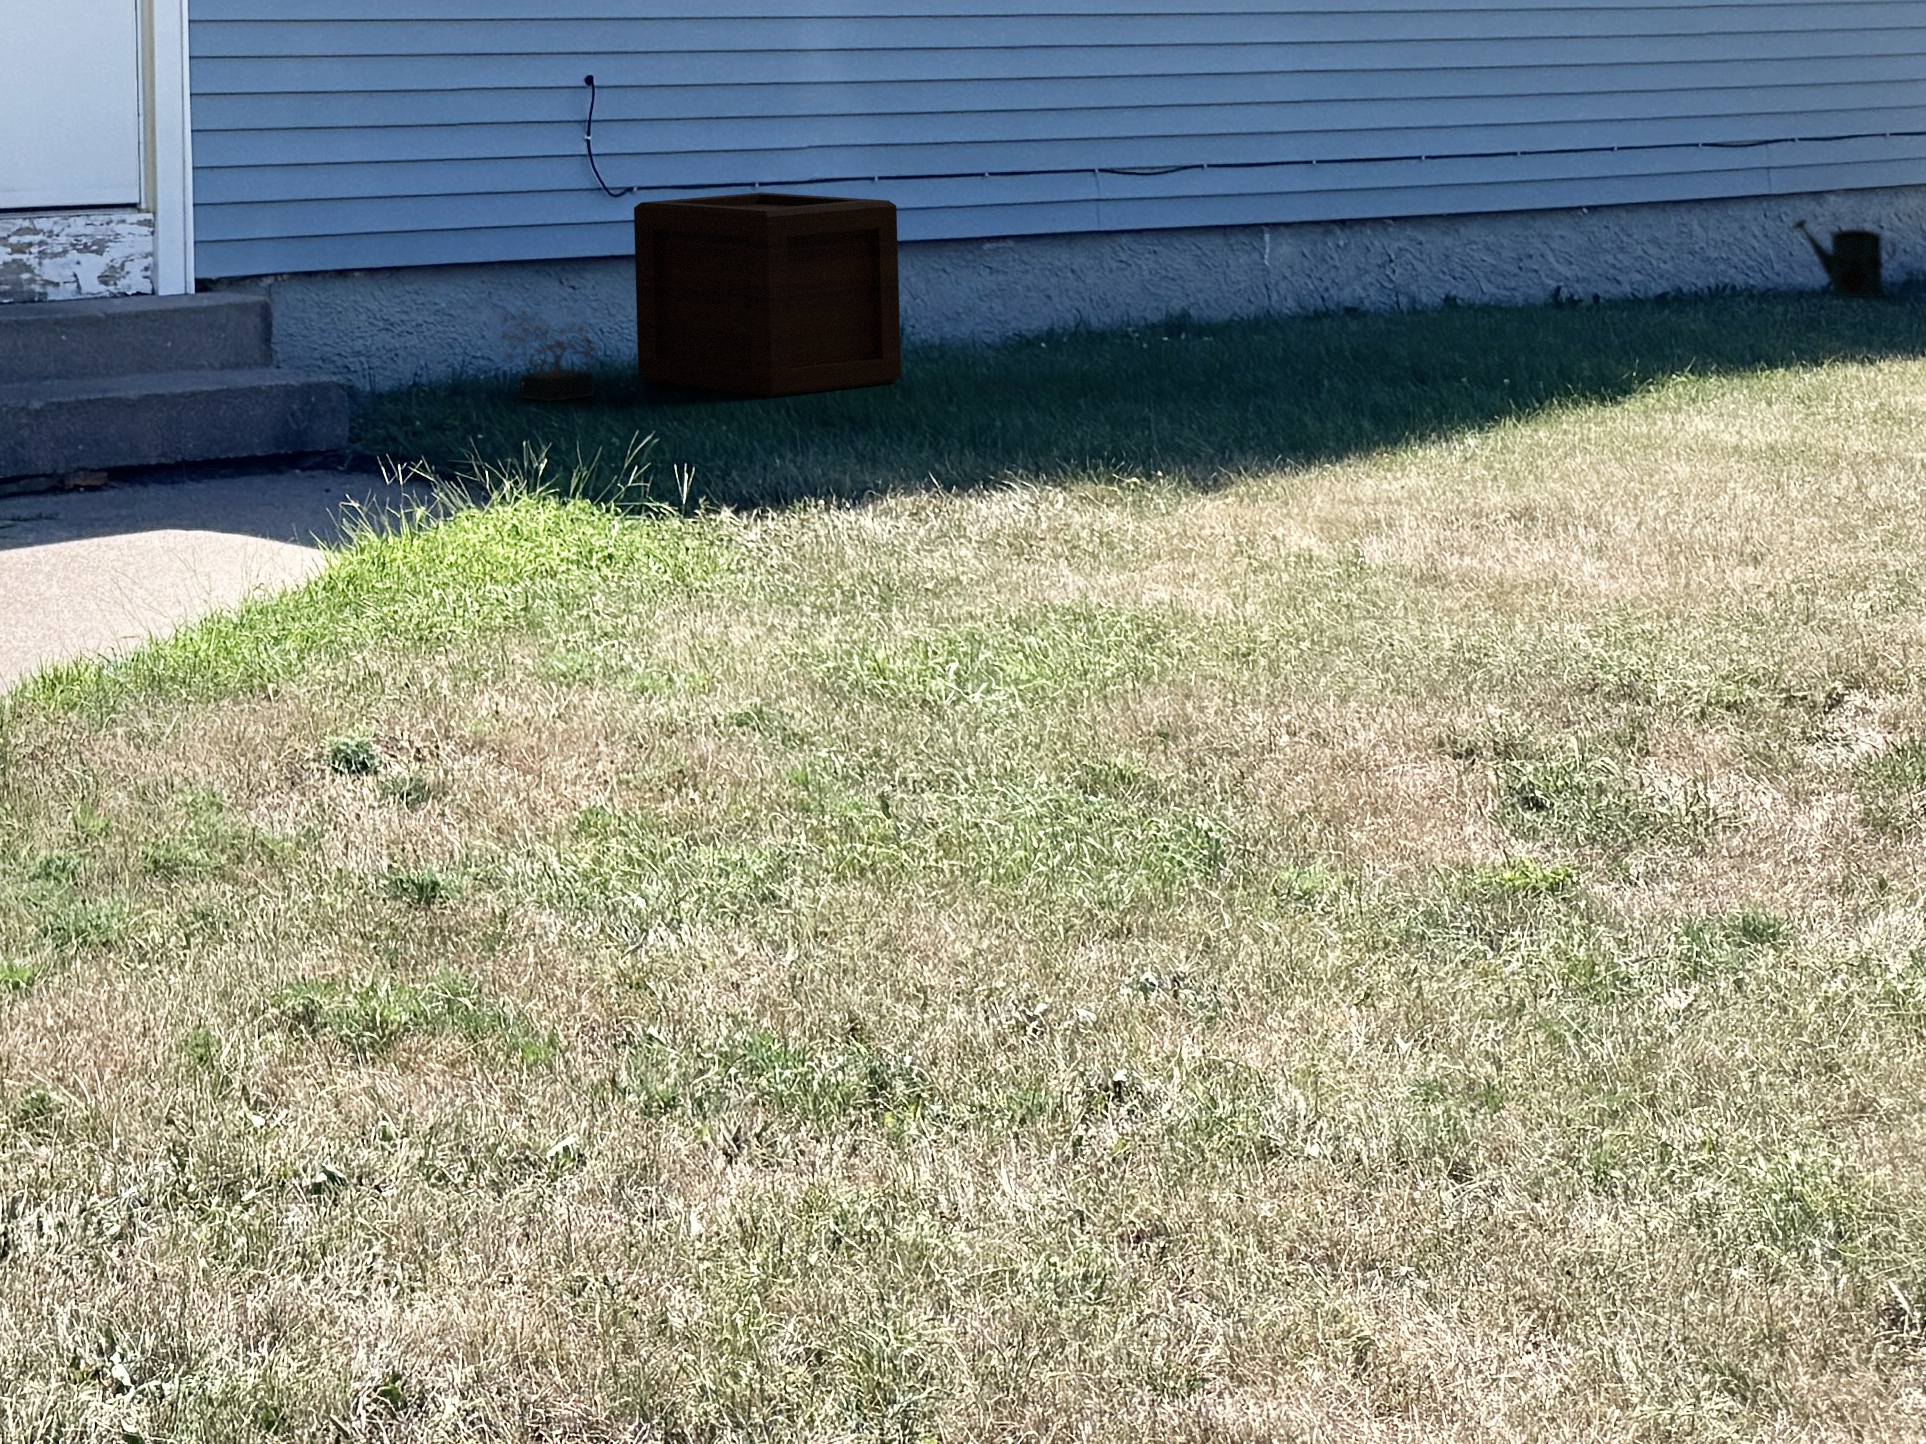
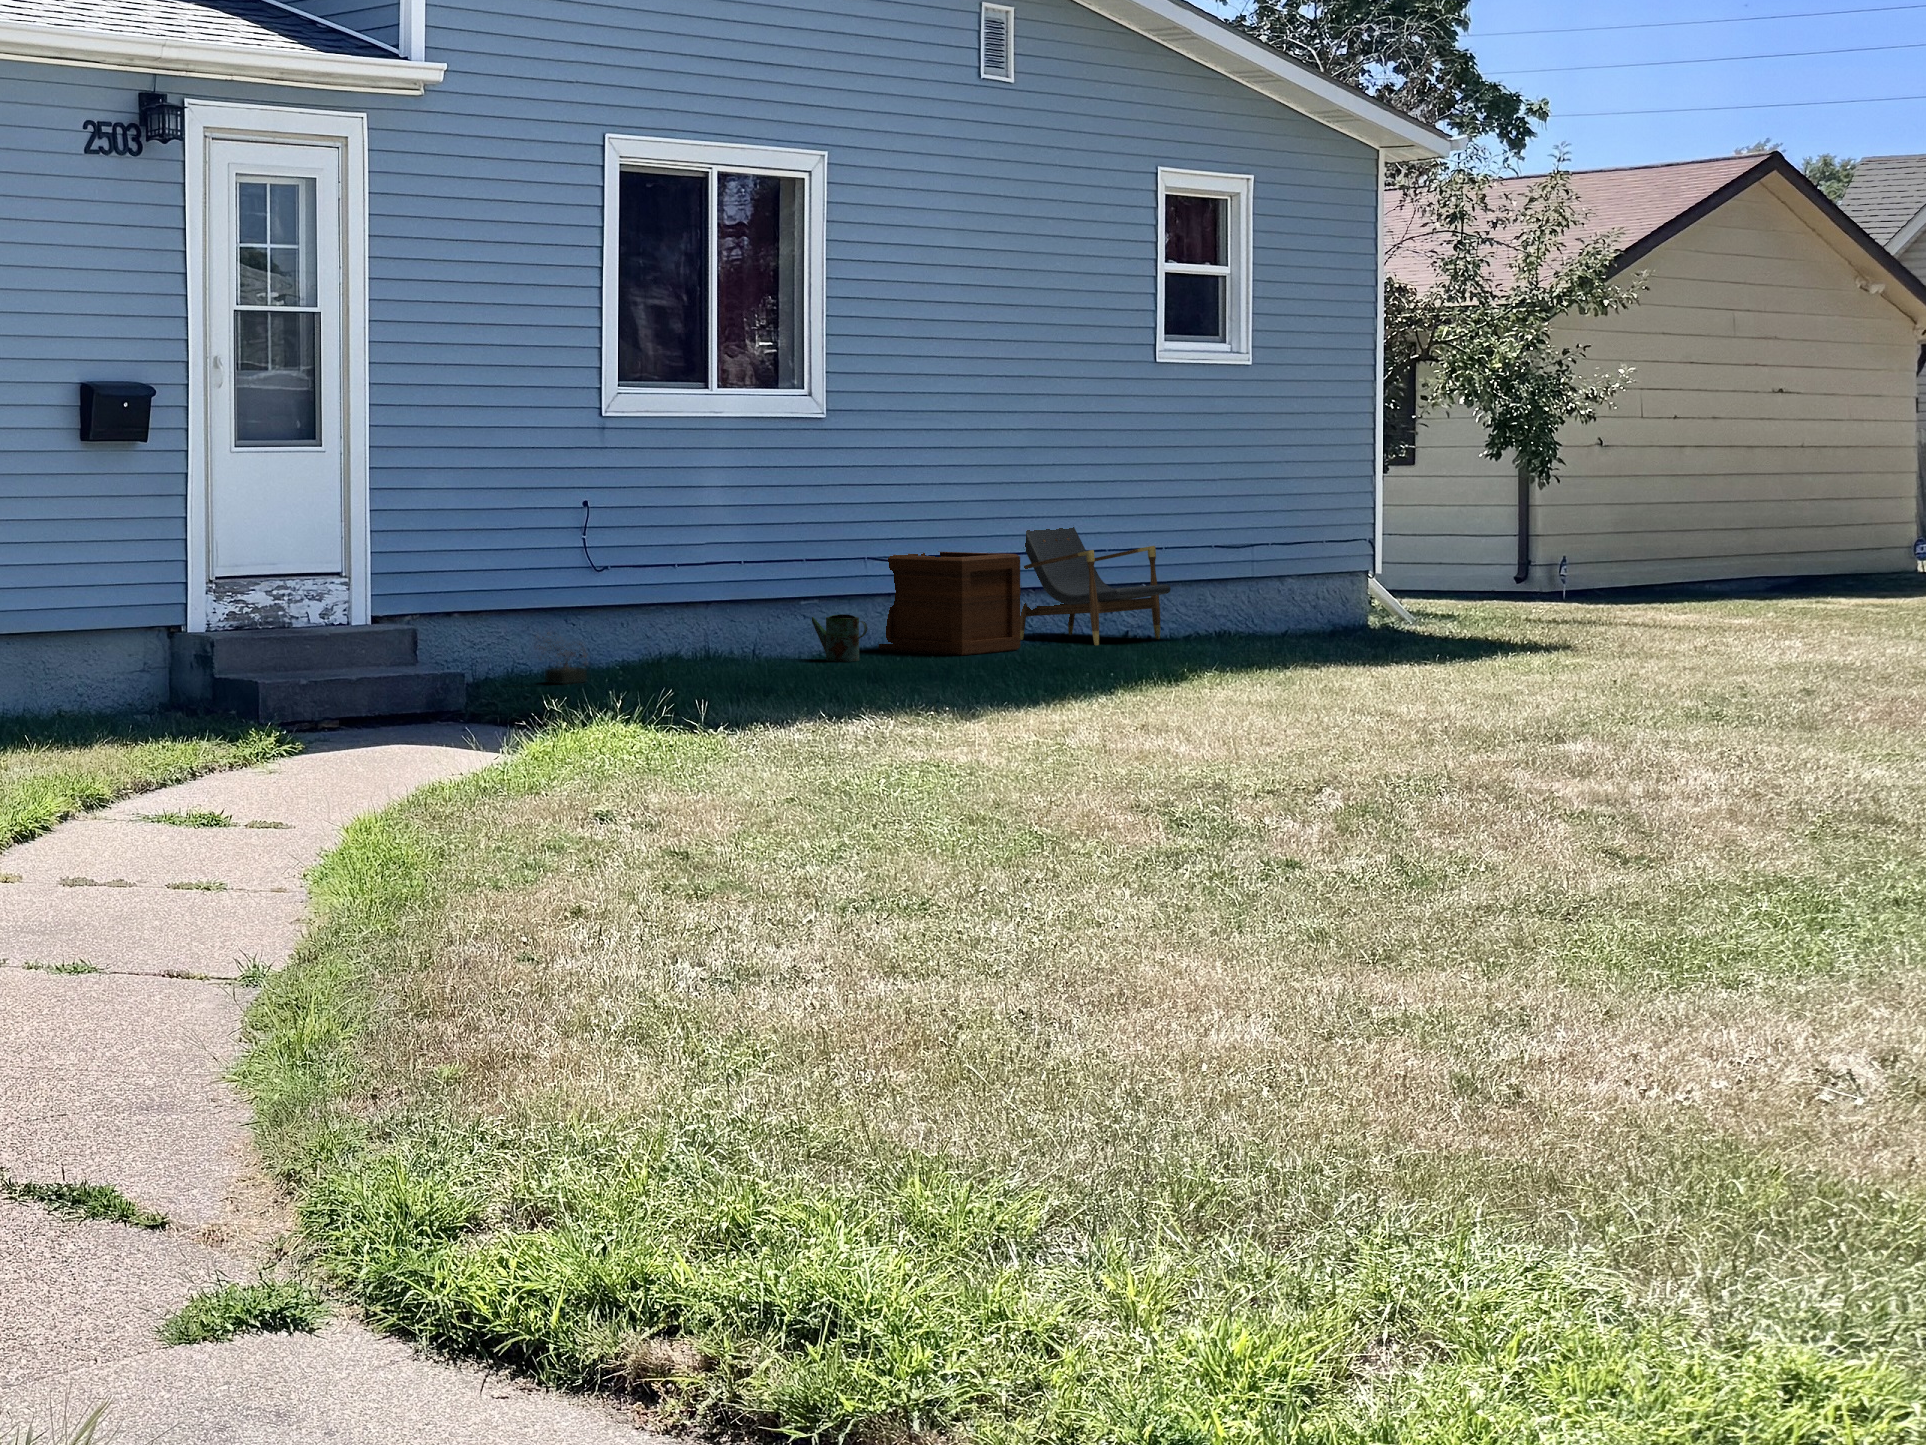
lounge chair: none [1359,92,1631,317] -> present [1020,527,1171,645]
wooden crate: present [634,192,901,398] -> present [879,552,1020,656]
watering can: present [1793,220,1896,297] -> present [812,614,867,662]

